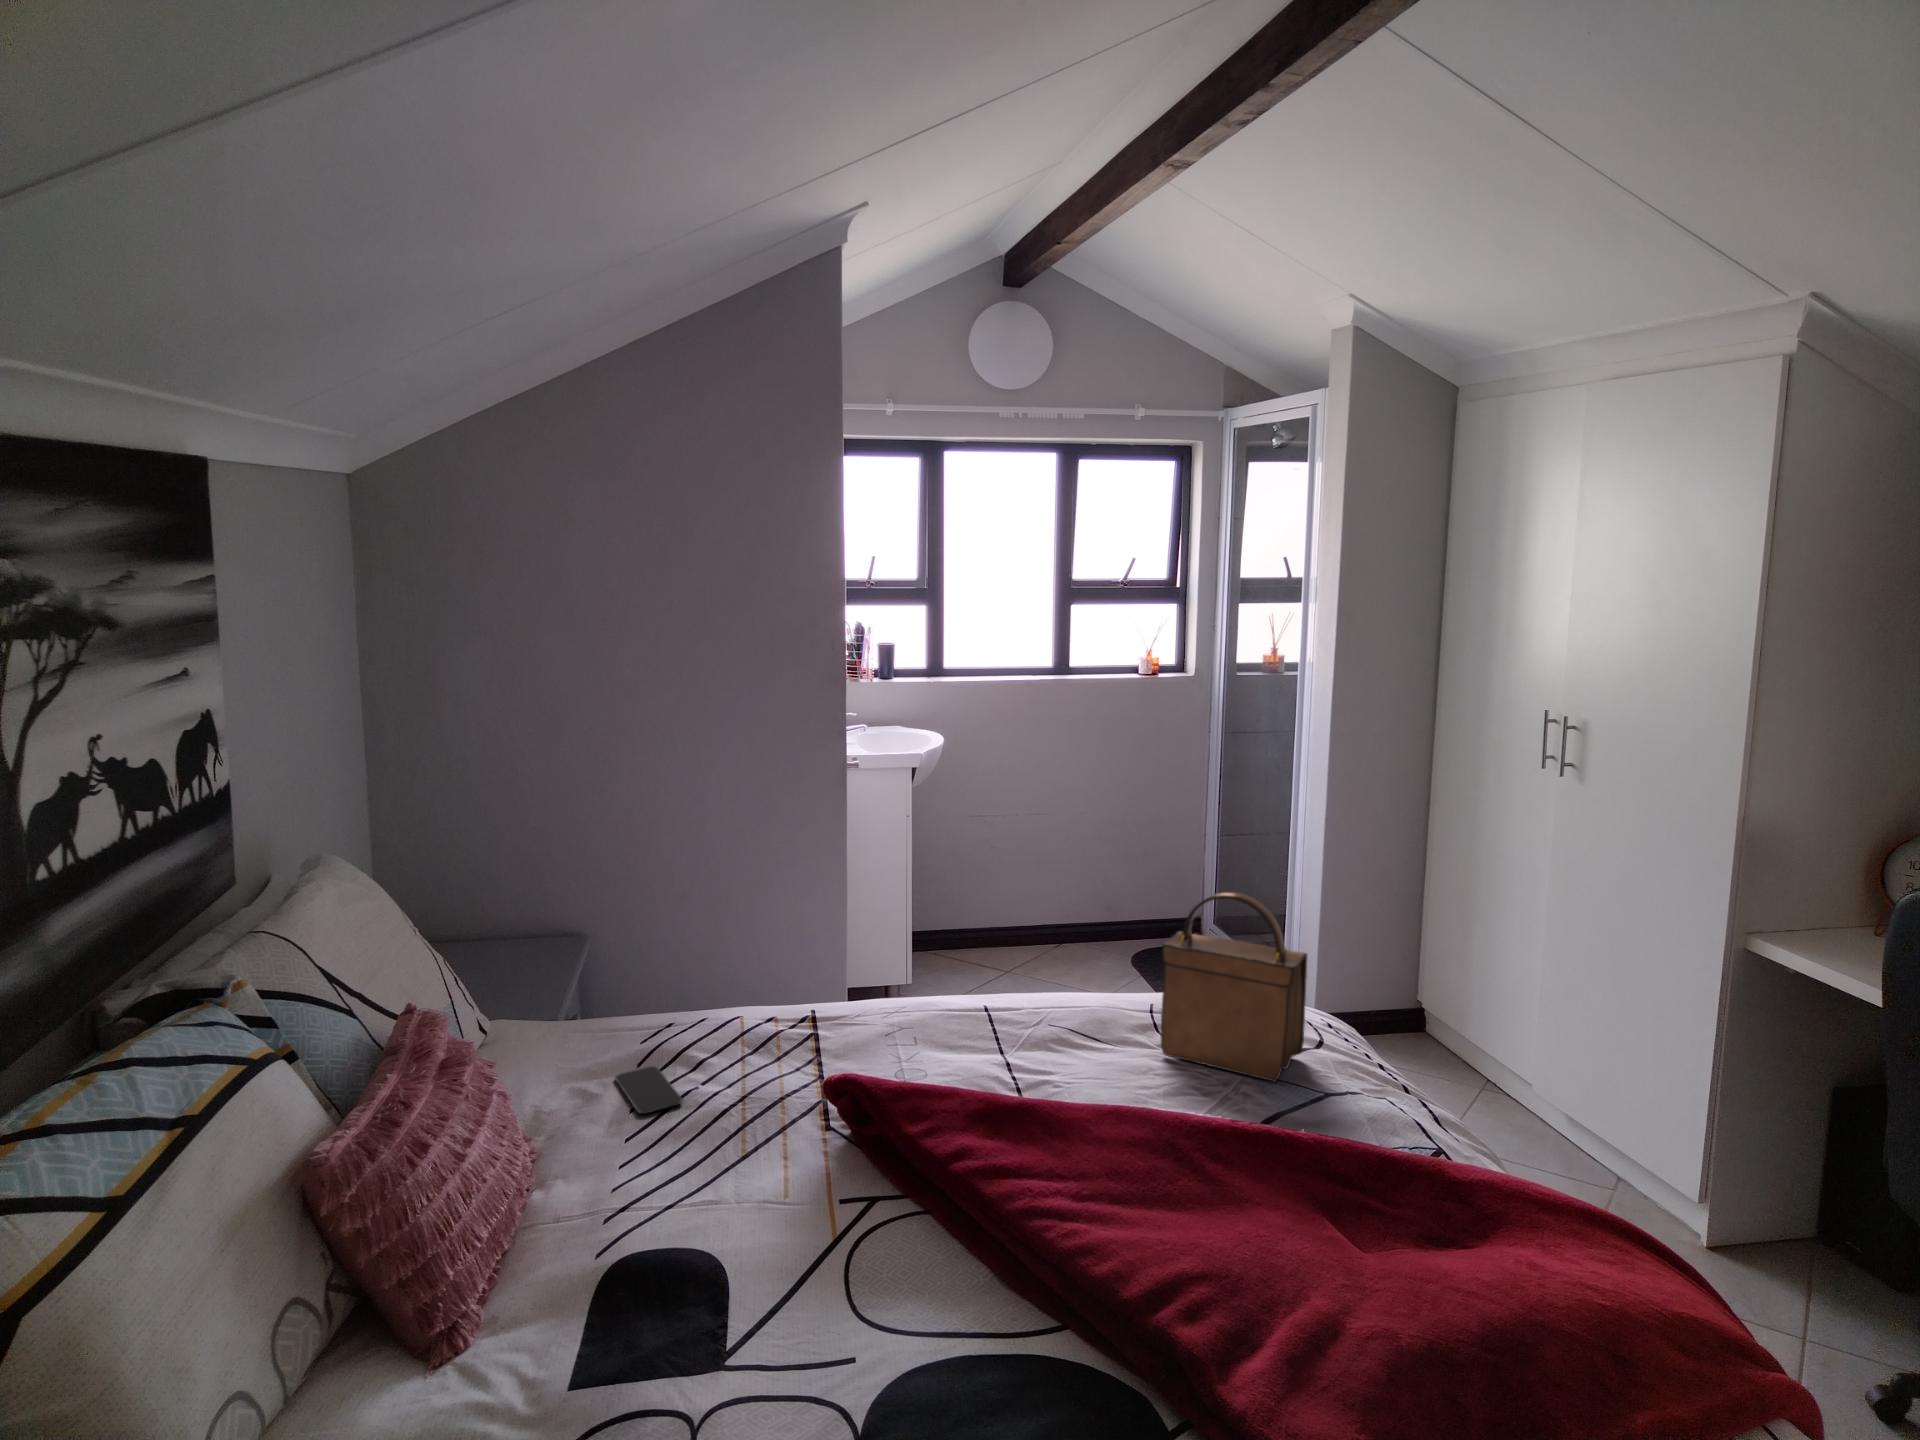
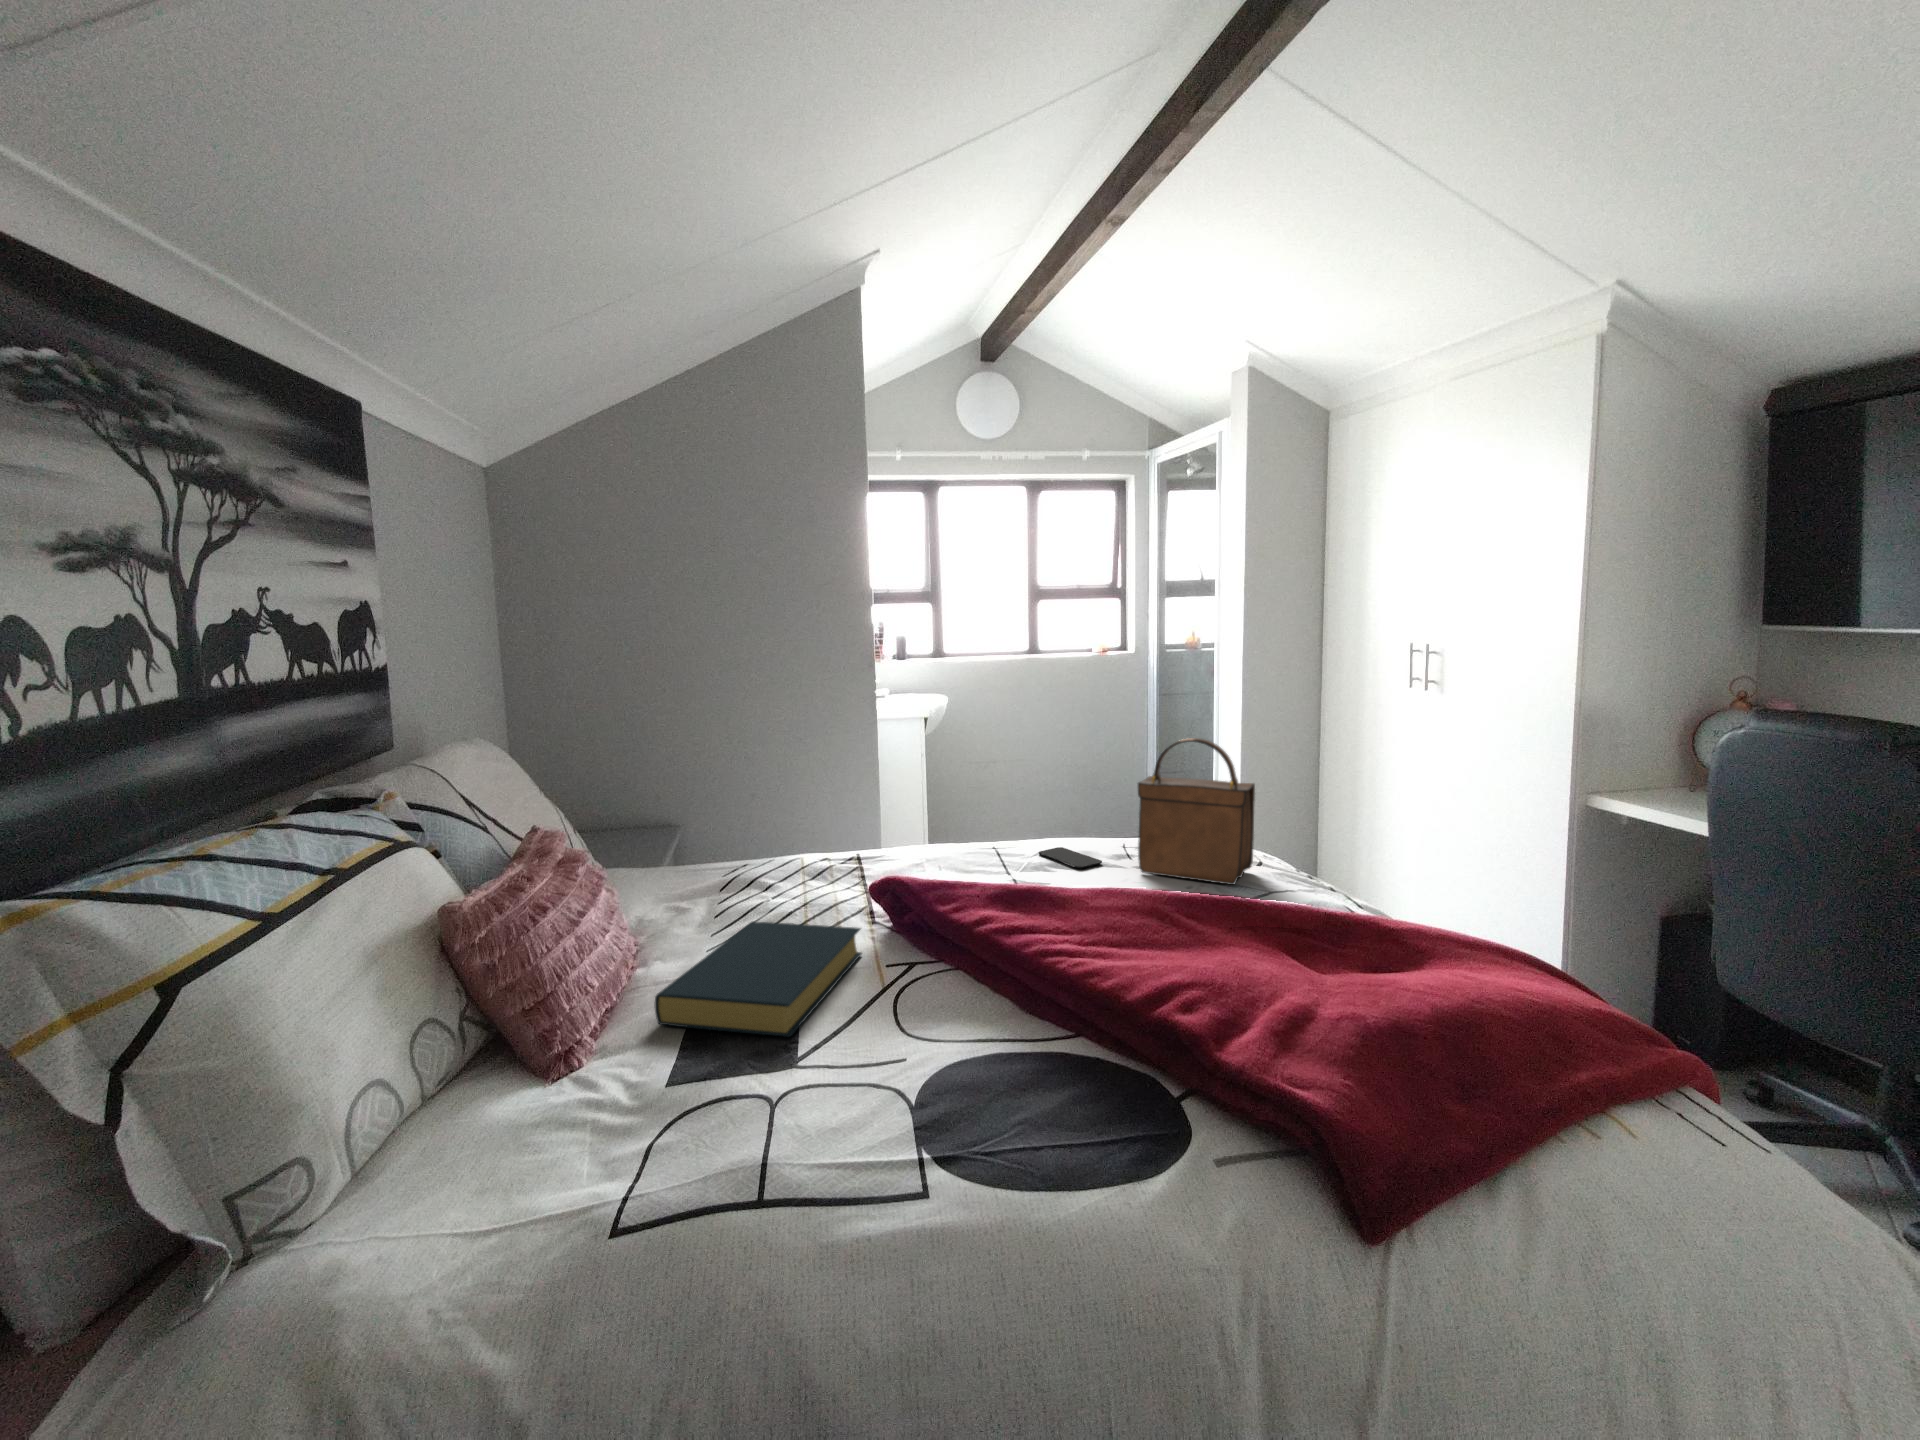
smartphone: present [615,1066,683,1114] -> present [1039,847,1102,868]
hardback book: none [557,1136,808,1317] -> present [655,922,862,1037]

